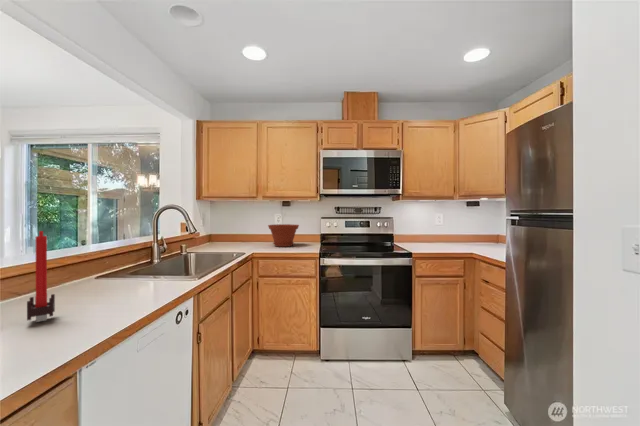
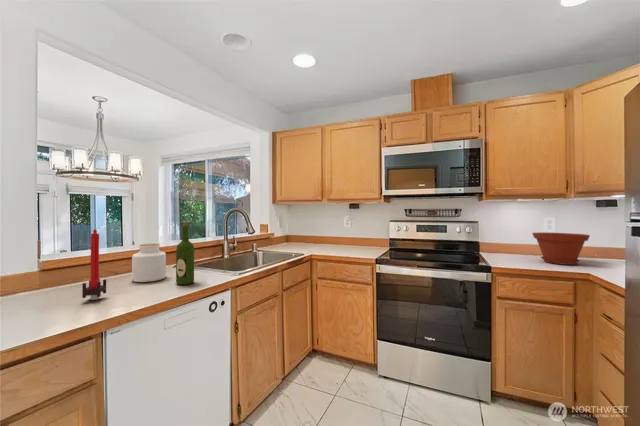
wine bottle: none [134,221,156,293] -> present [176,222,194,285]
plant pot: present [268,224,299,247] -> present [533,233,590,265]
jar: none [63,248,109,296] -> present [132,244,166,282]

